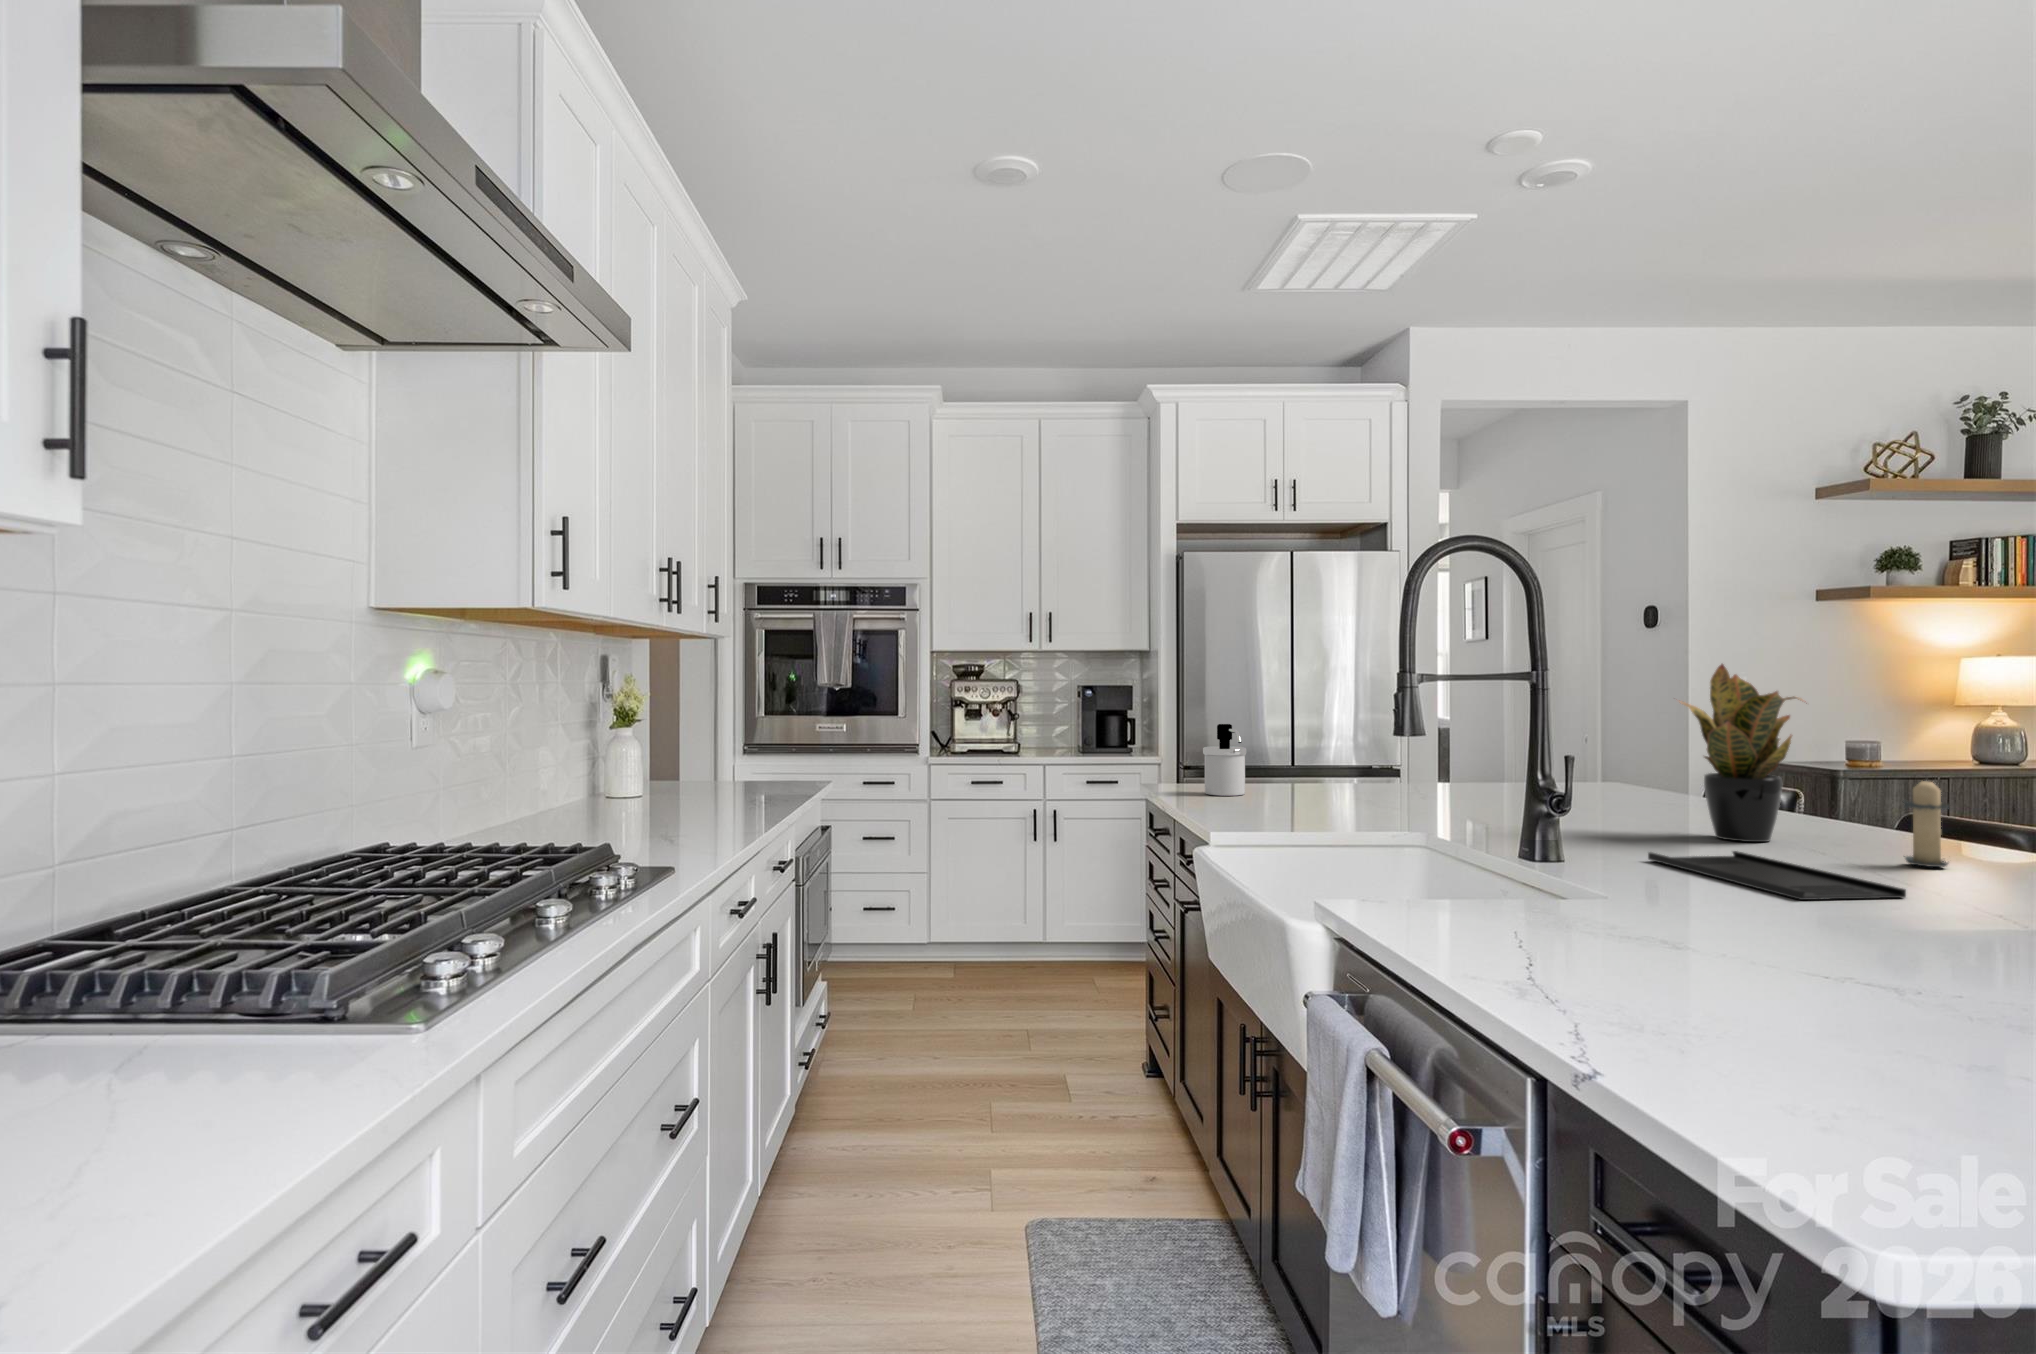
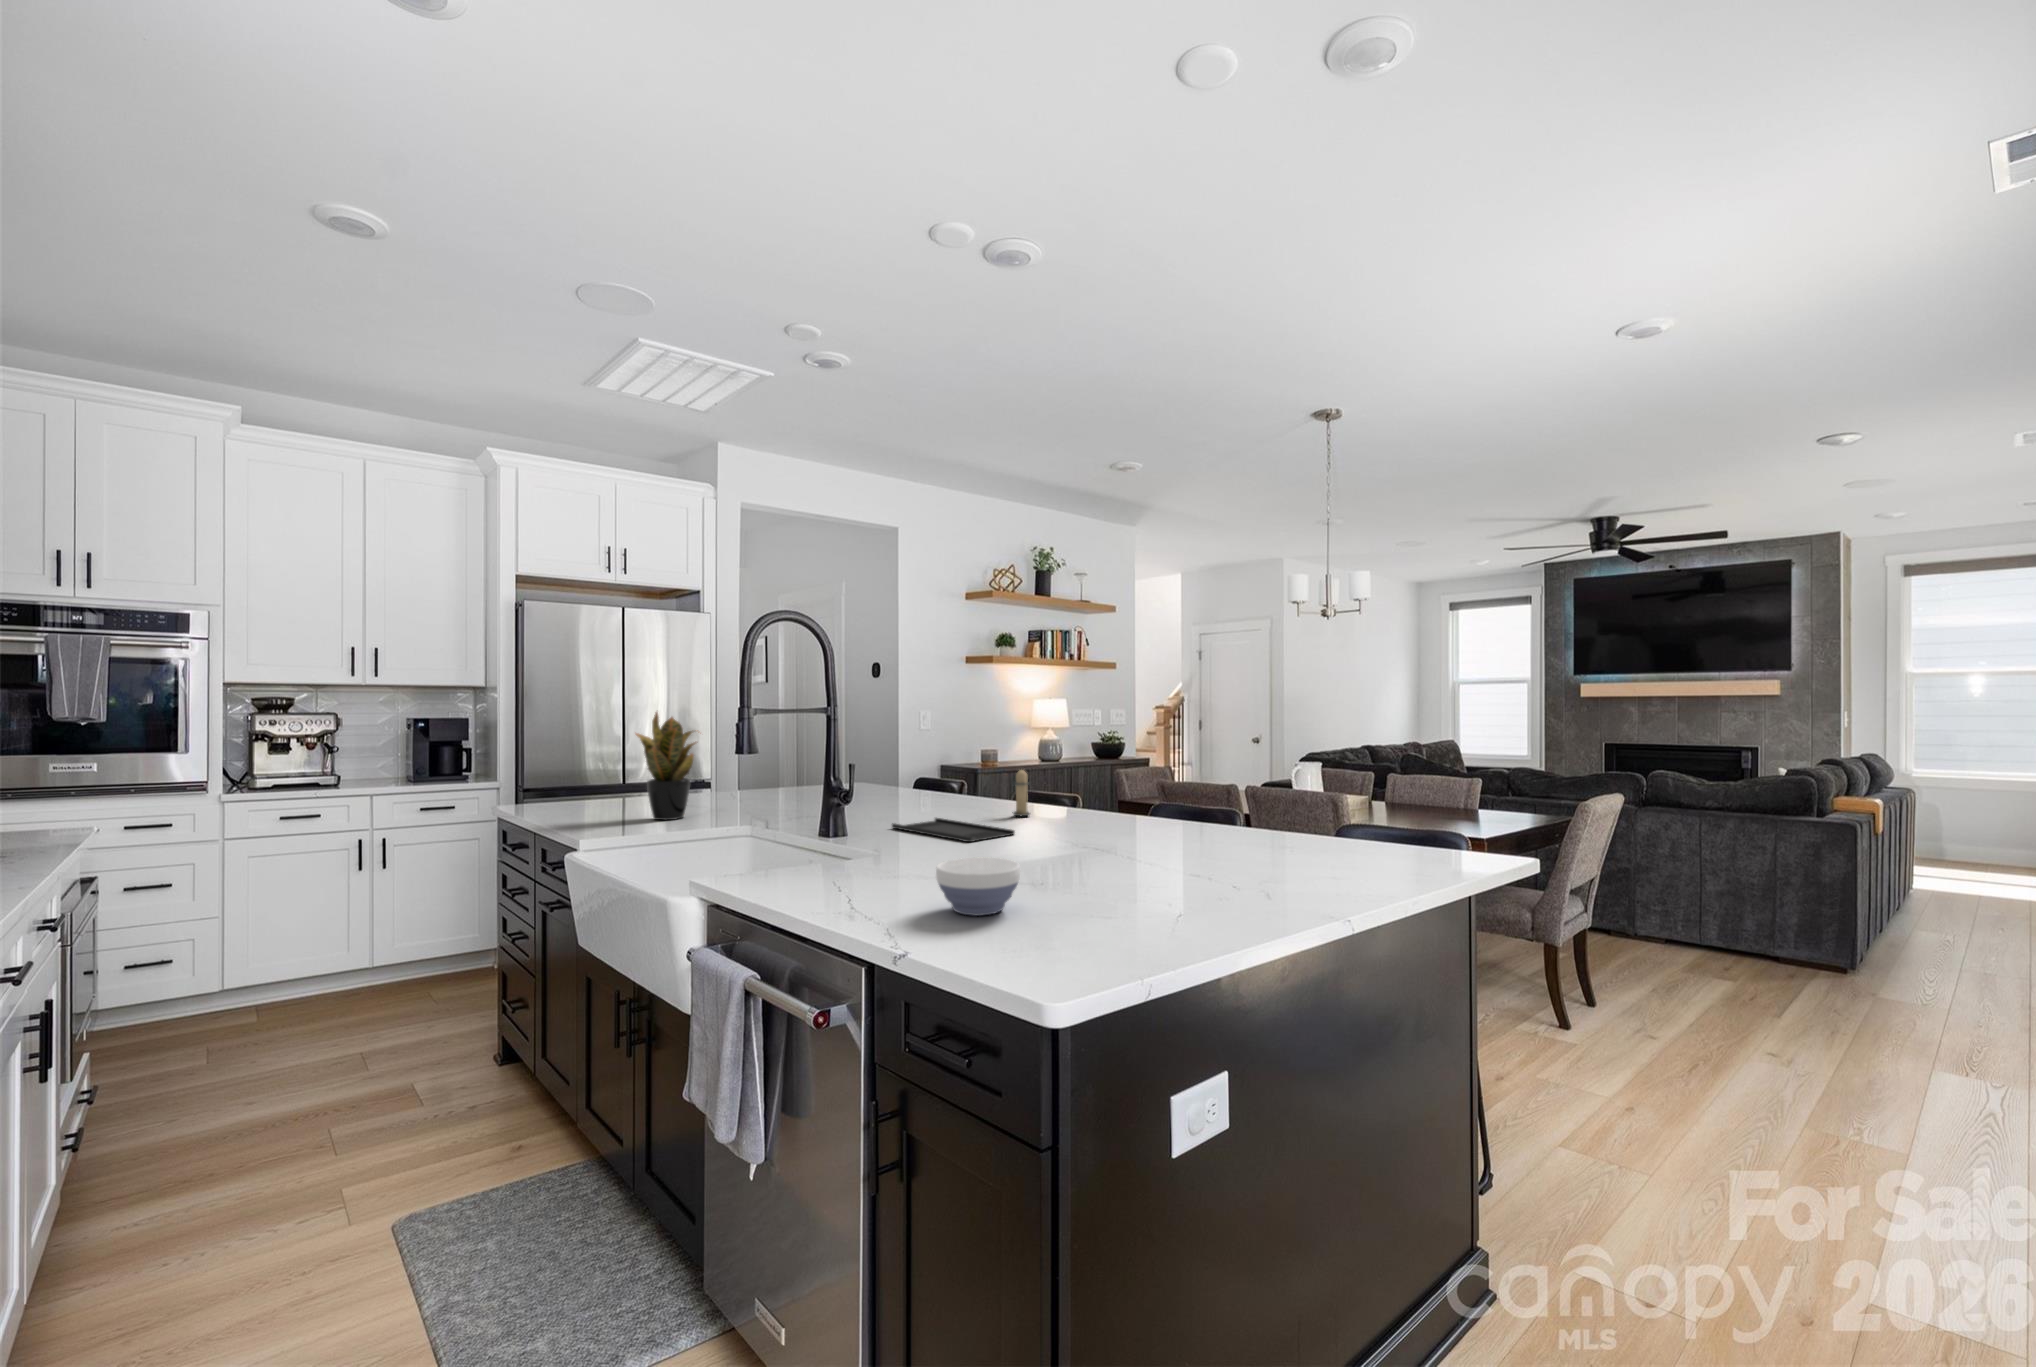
potted plant: present [1681,664,1803,842] -> present [636,712,696,820]
soap dispenser: present [1203,724,1247,796] -> none [562,751,601,811]
bowl: none [1705,926,1905,1043] -> present [936,858,1020,916]

